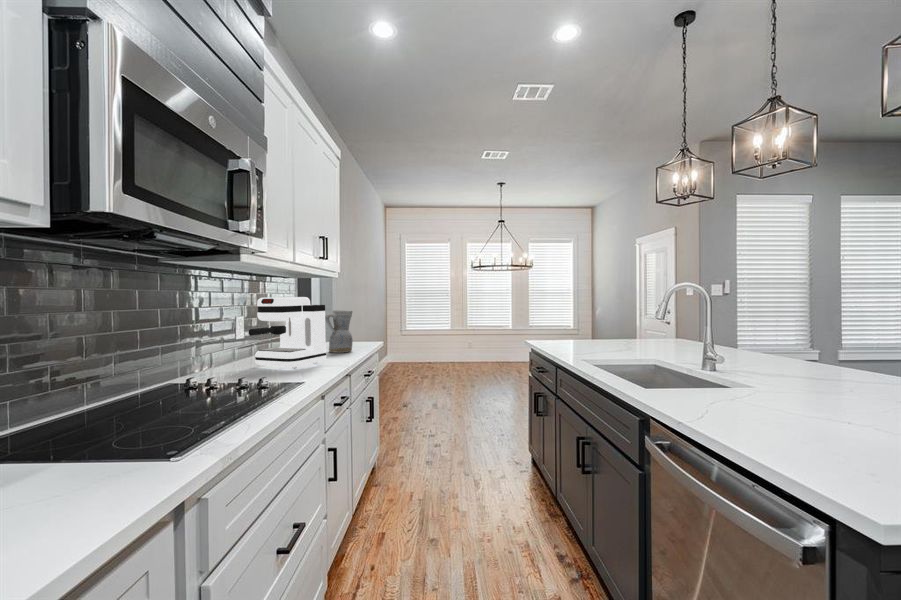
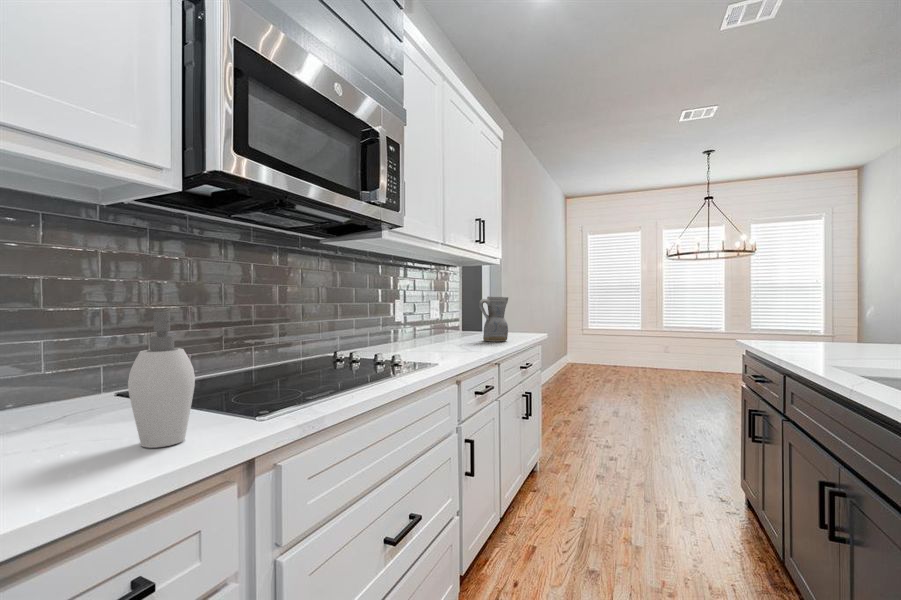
coffee maker: present [249,297,326,368] -> none [394,279,473,353]
soap dispenser: none [45,363,134,503] -> present [128,312,198,448]

